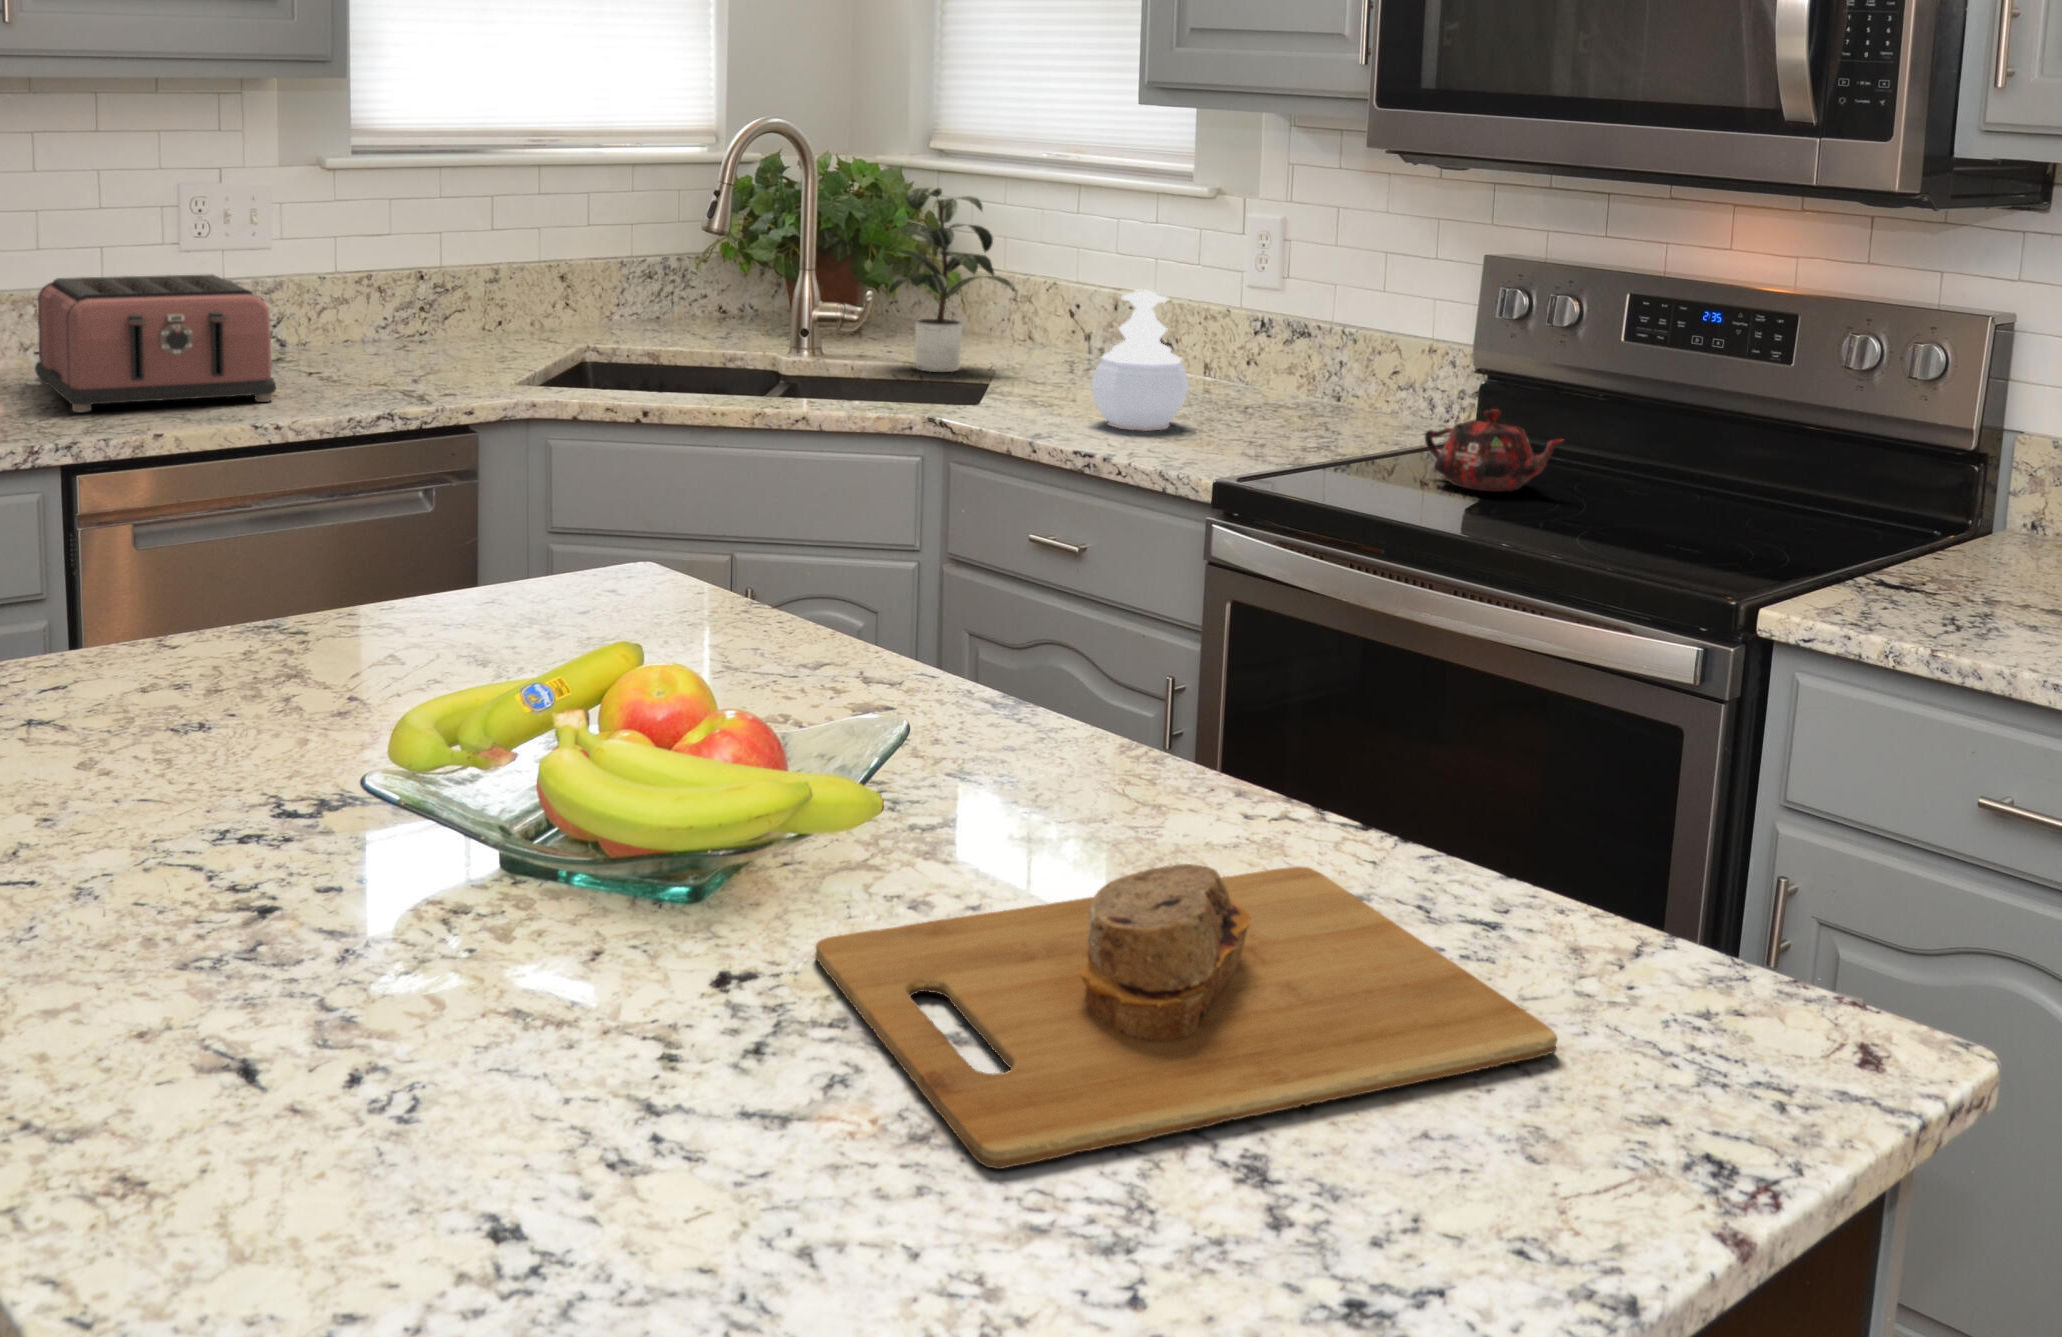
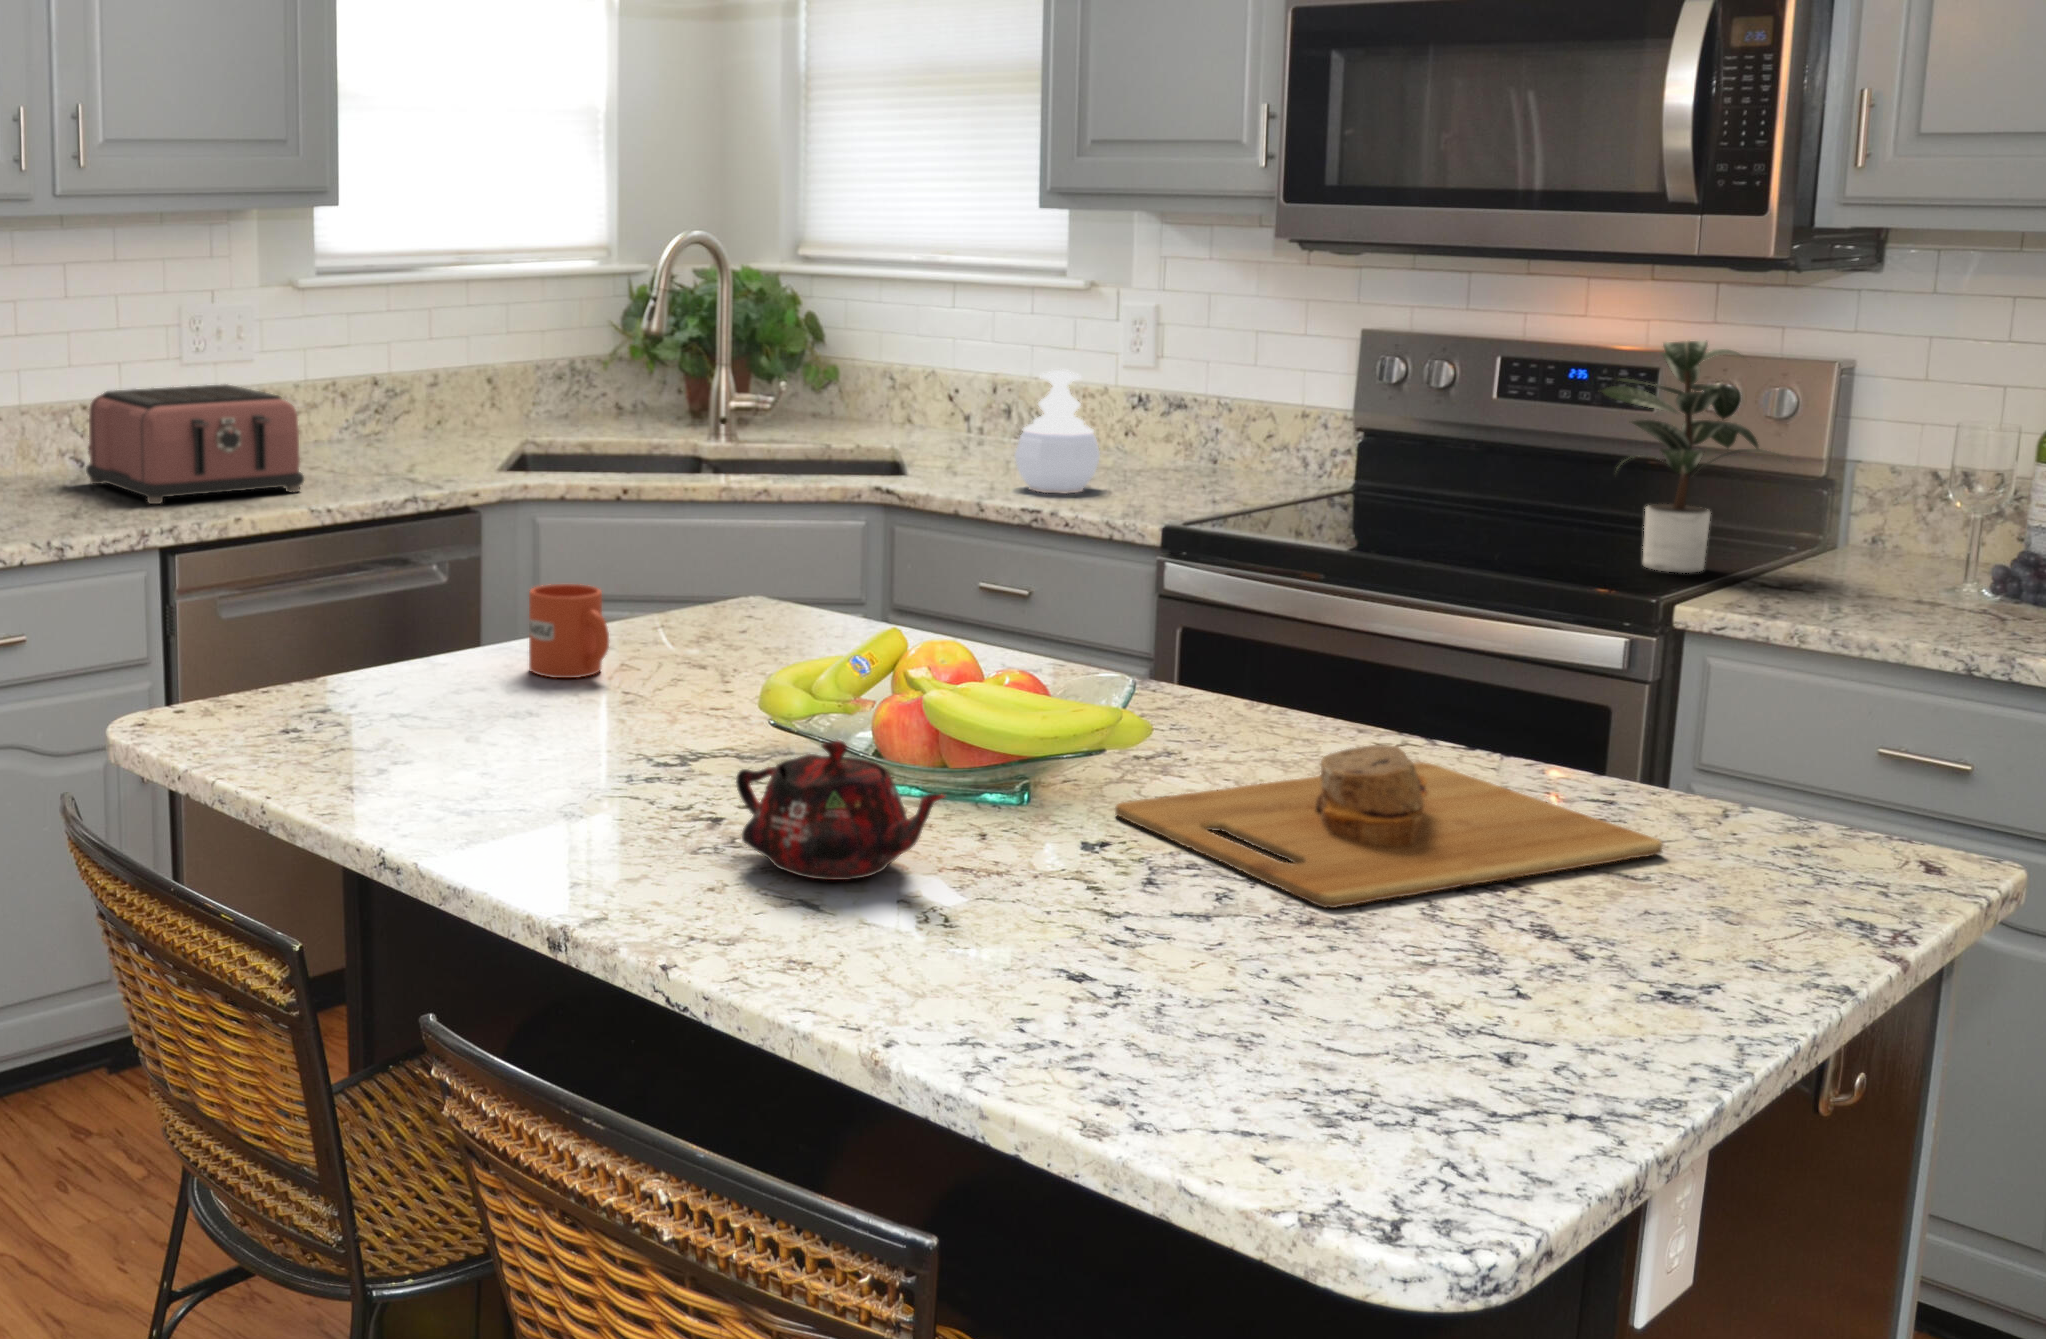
potted plant: present [889,187,1012,372] -> present [1602,341,1788,573]
teapot: present [1425,409,1562,491] -> present [736,741,944,880]
mug: none [248,559,349,685] -> present [529,584,609,678]

